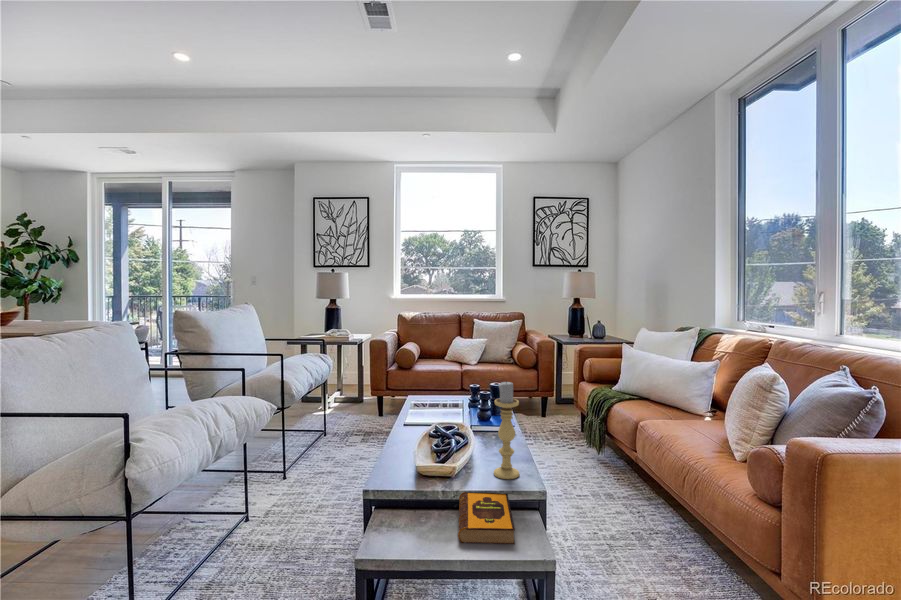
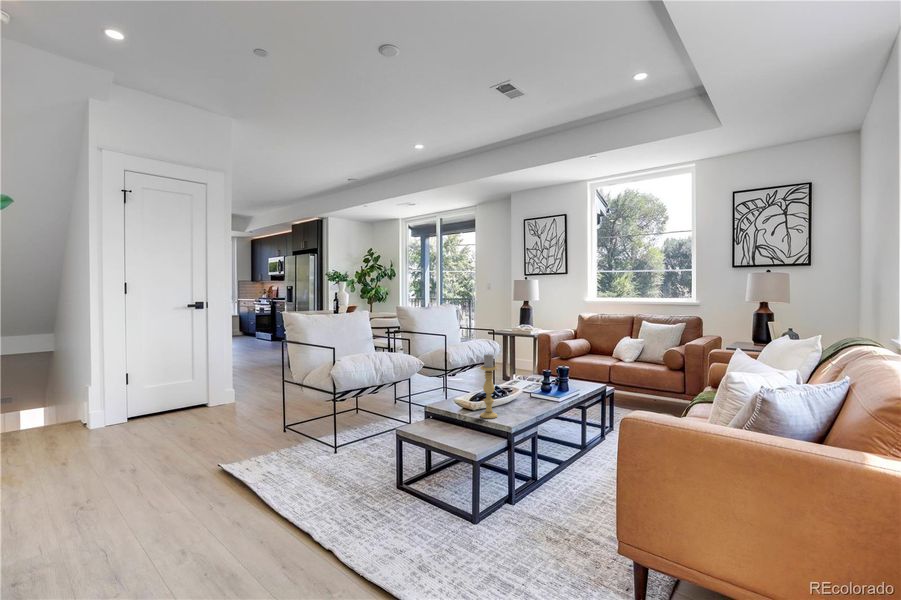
hardback book: present [458,492,515,544] -> none [418,417,471,442]

